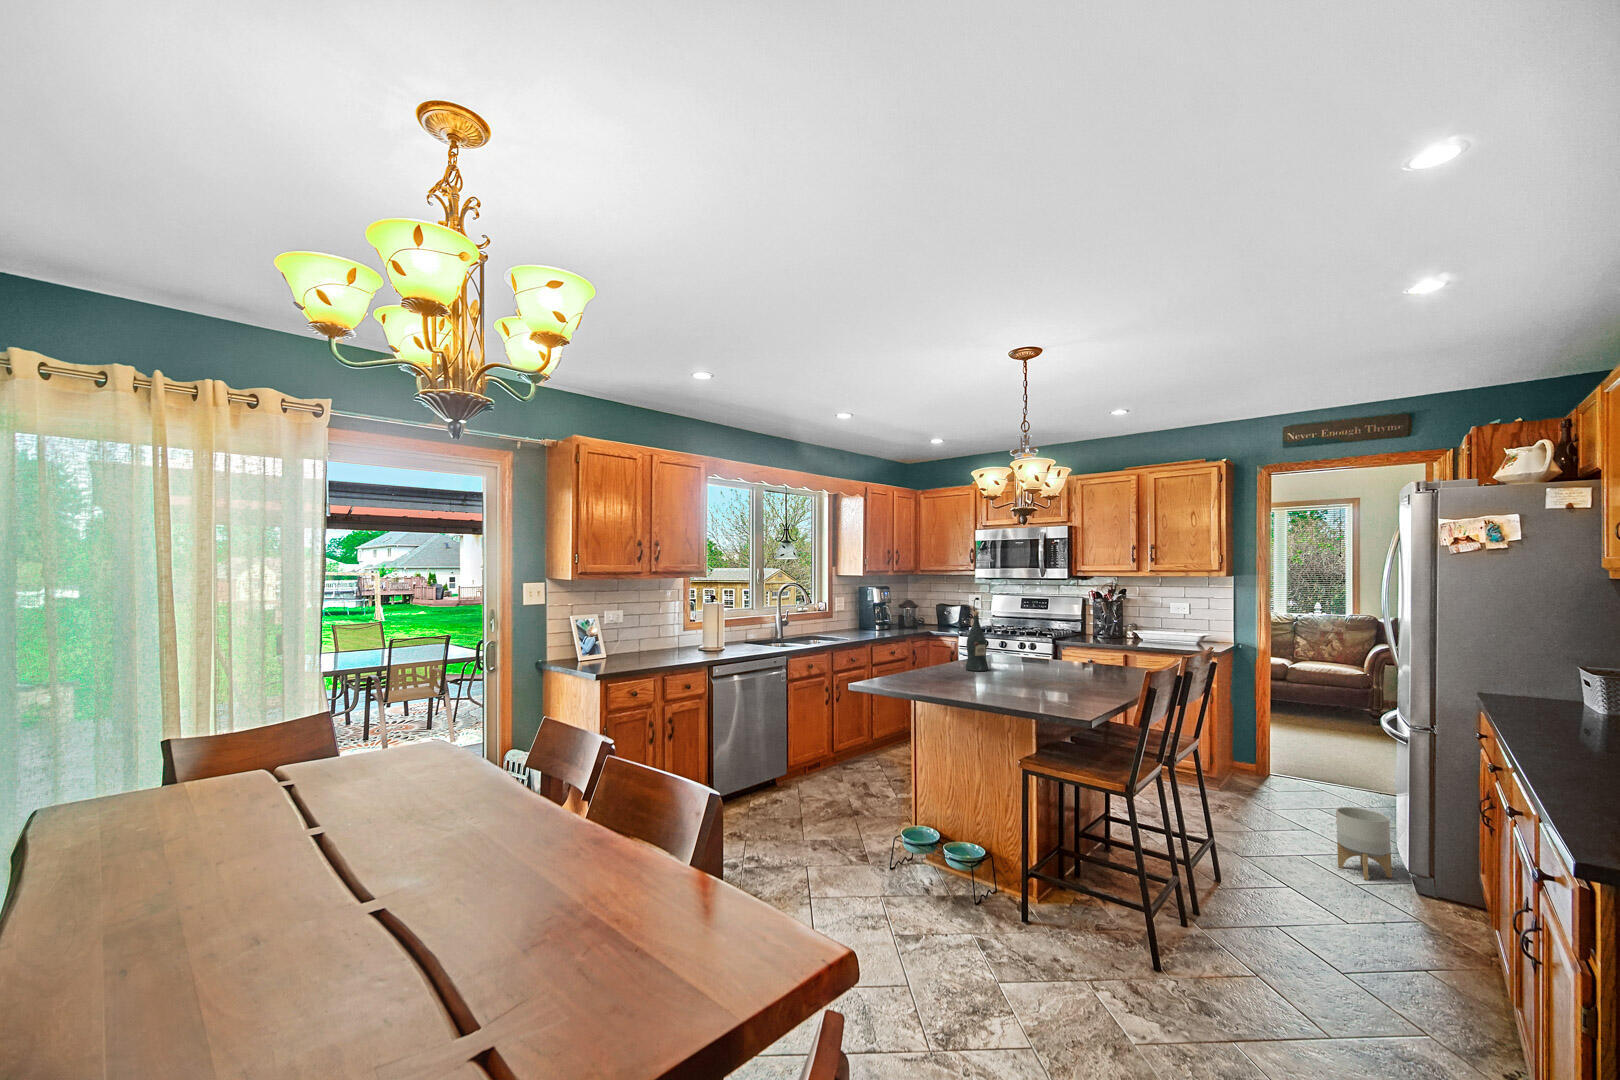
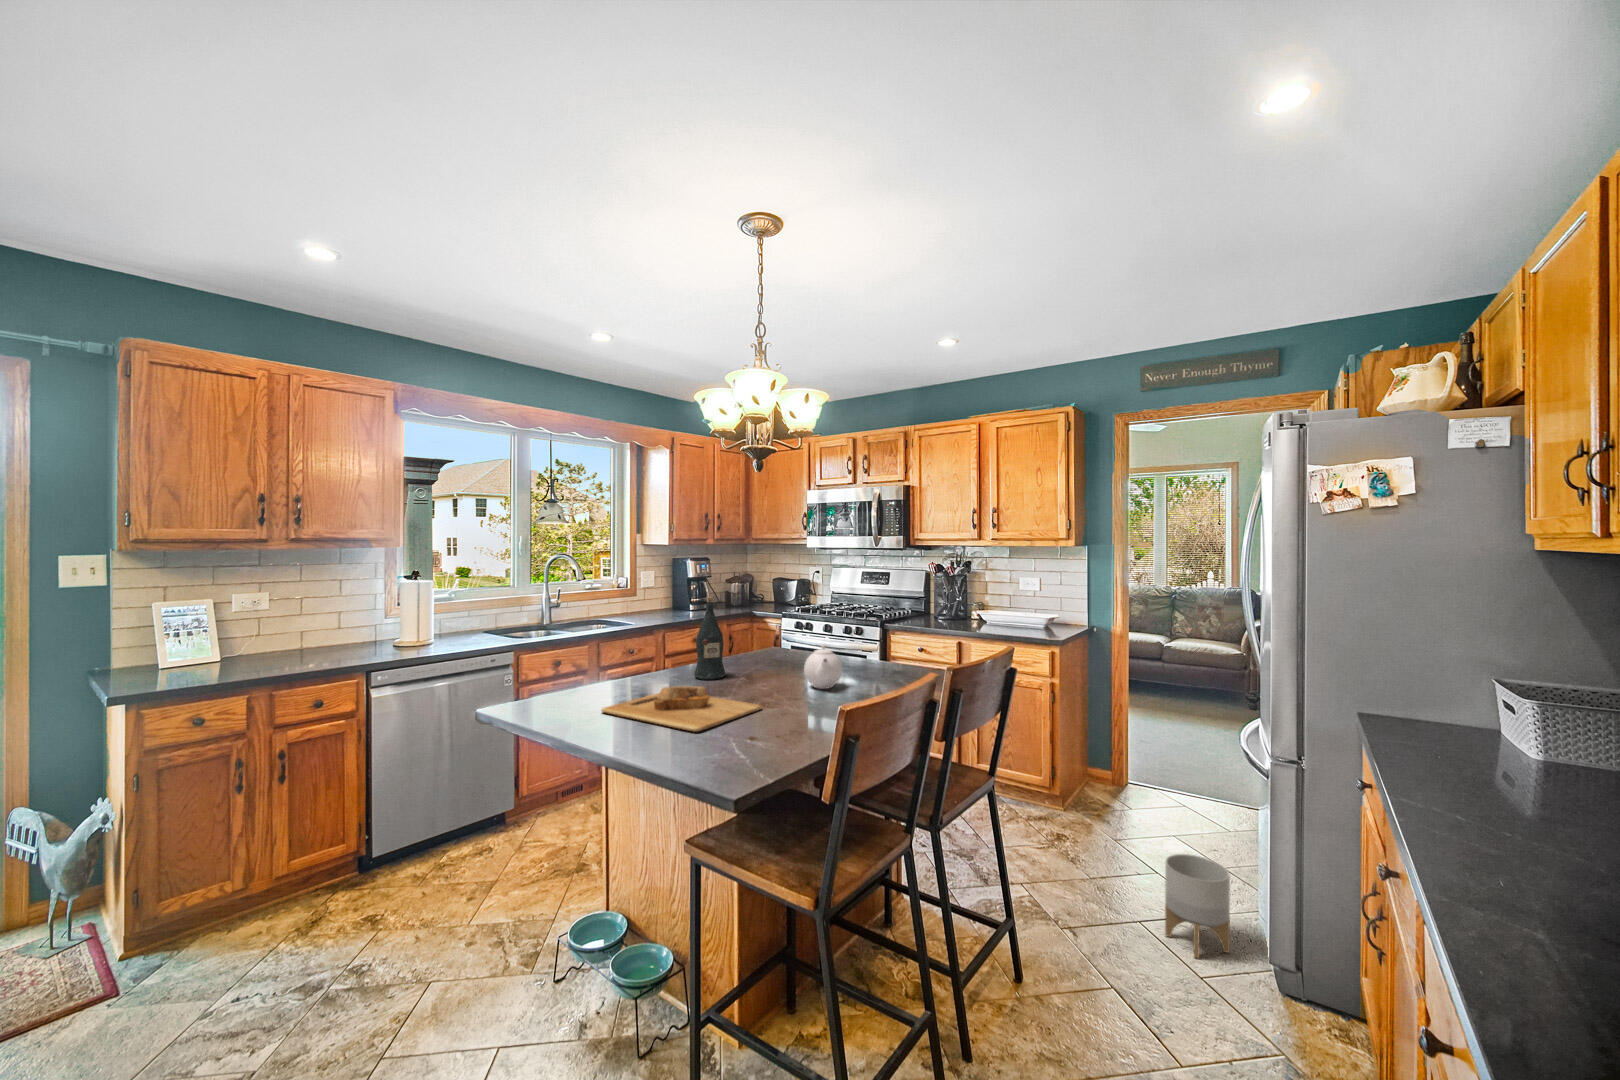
teapot: none [1055,645,1085,677] -> present [804,644,843,689]
cutting board: none [937,670,1045,695] -> present [602,686,761,732]

